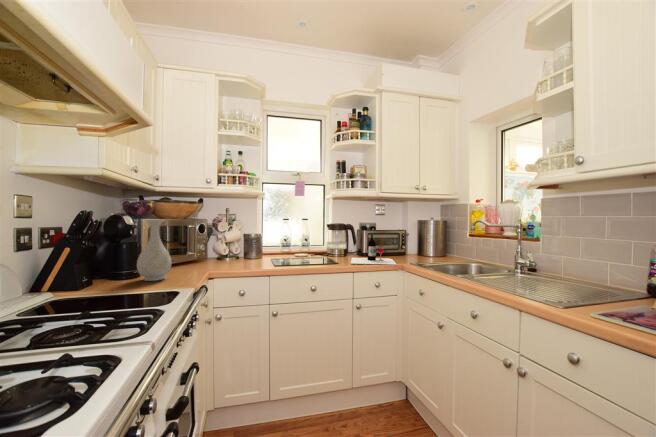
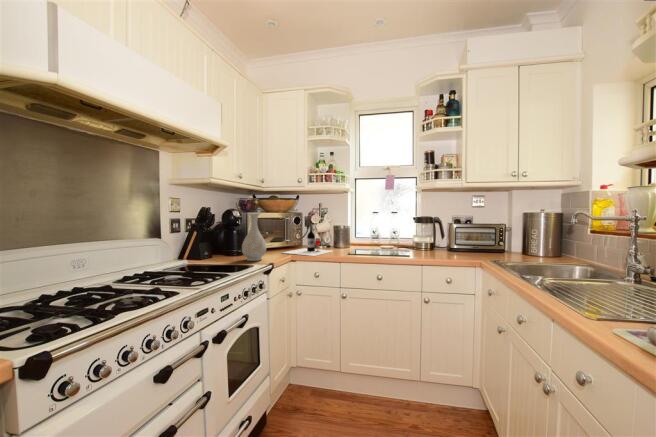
wine bottle: present [351,233,396,265] -> present [283,226,333,256]

